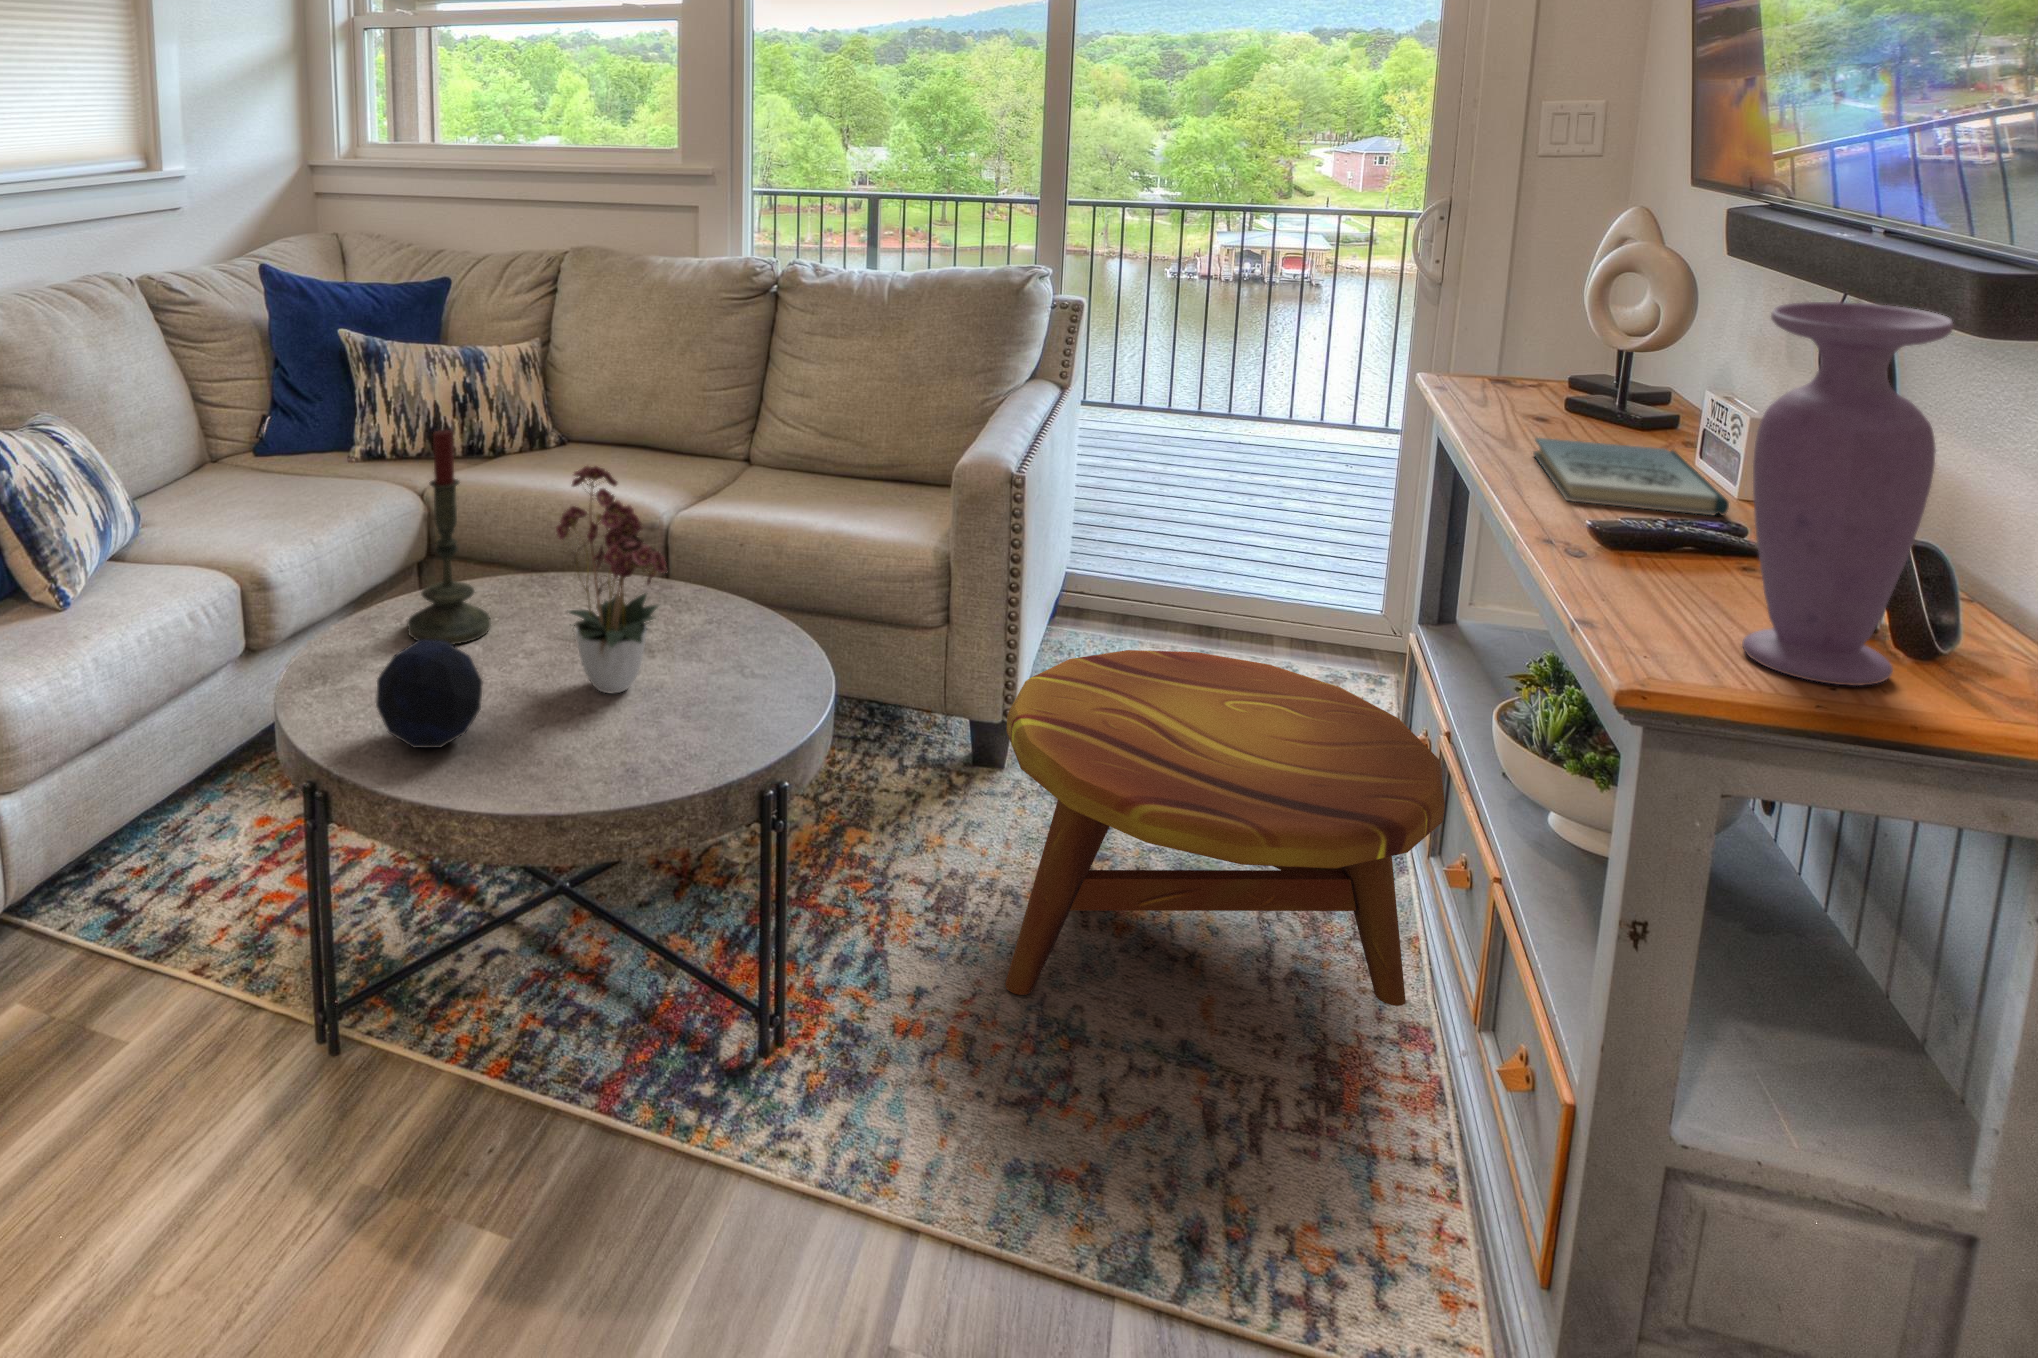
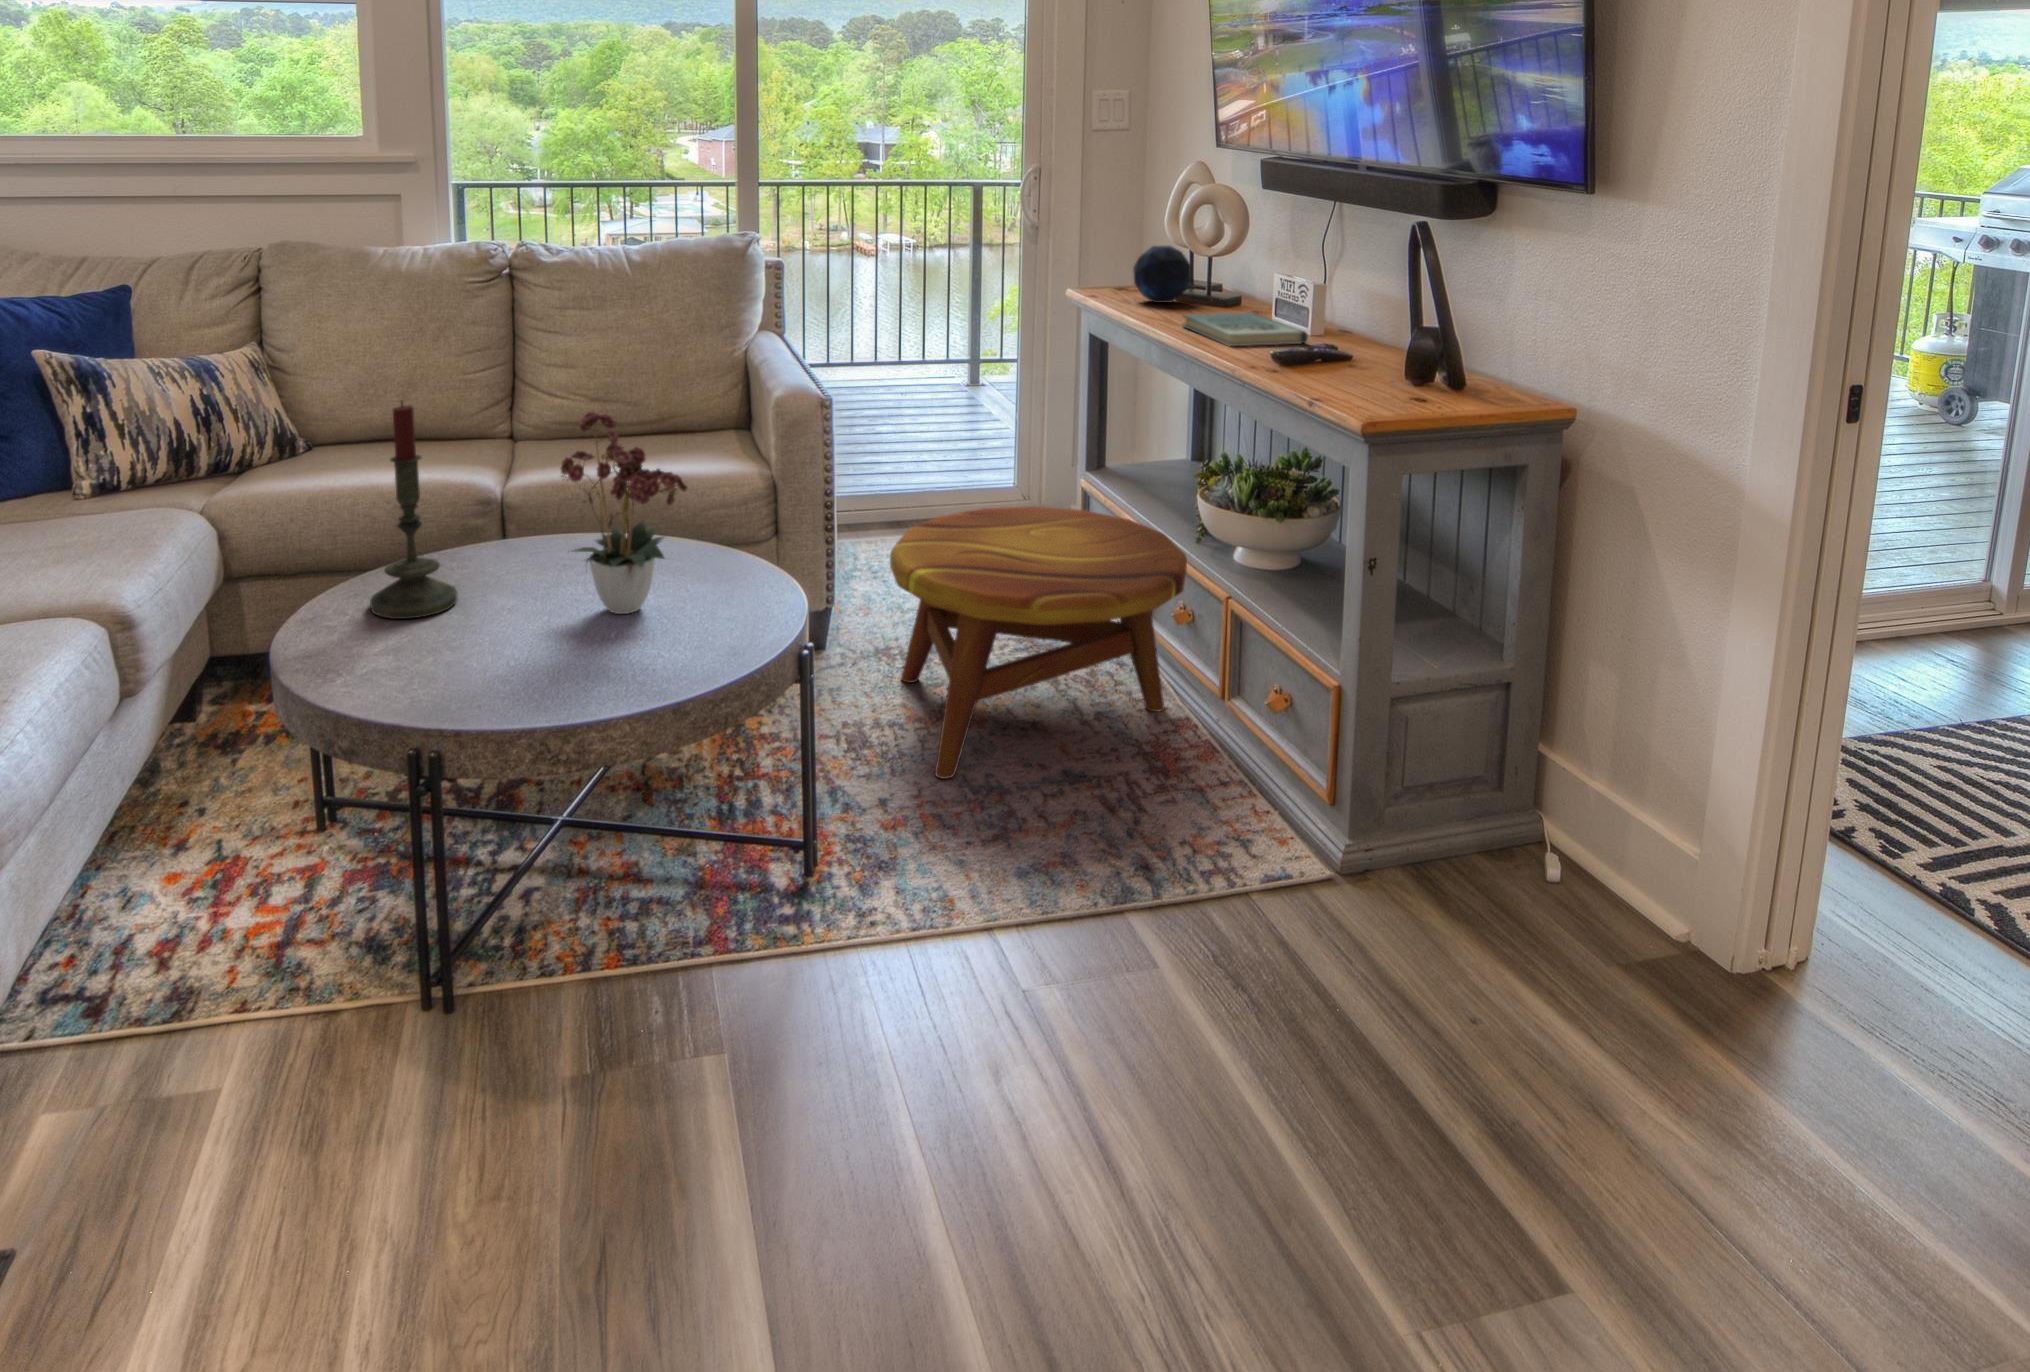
vase: present [1742,302,1953,686] -> none [1388,193,1474,403]
decorative orb: present [376,640,482,748] -> present [1133,246,1192,303]

